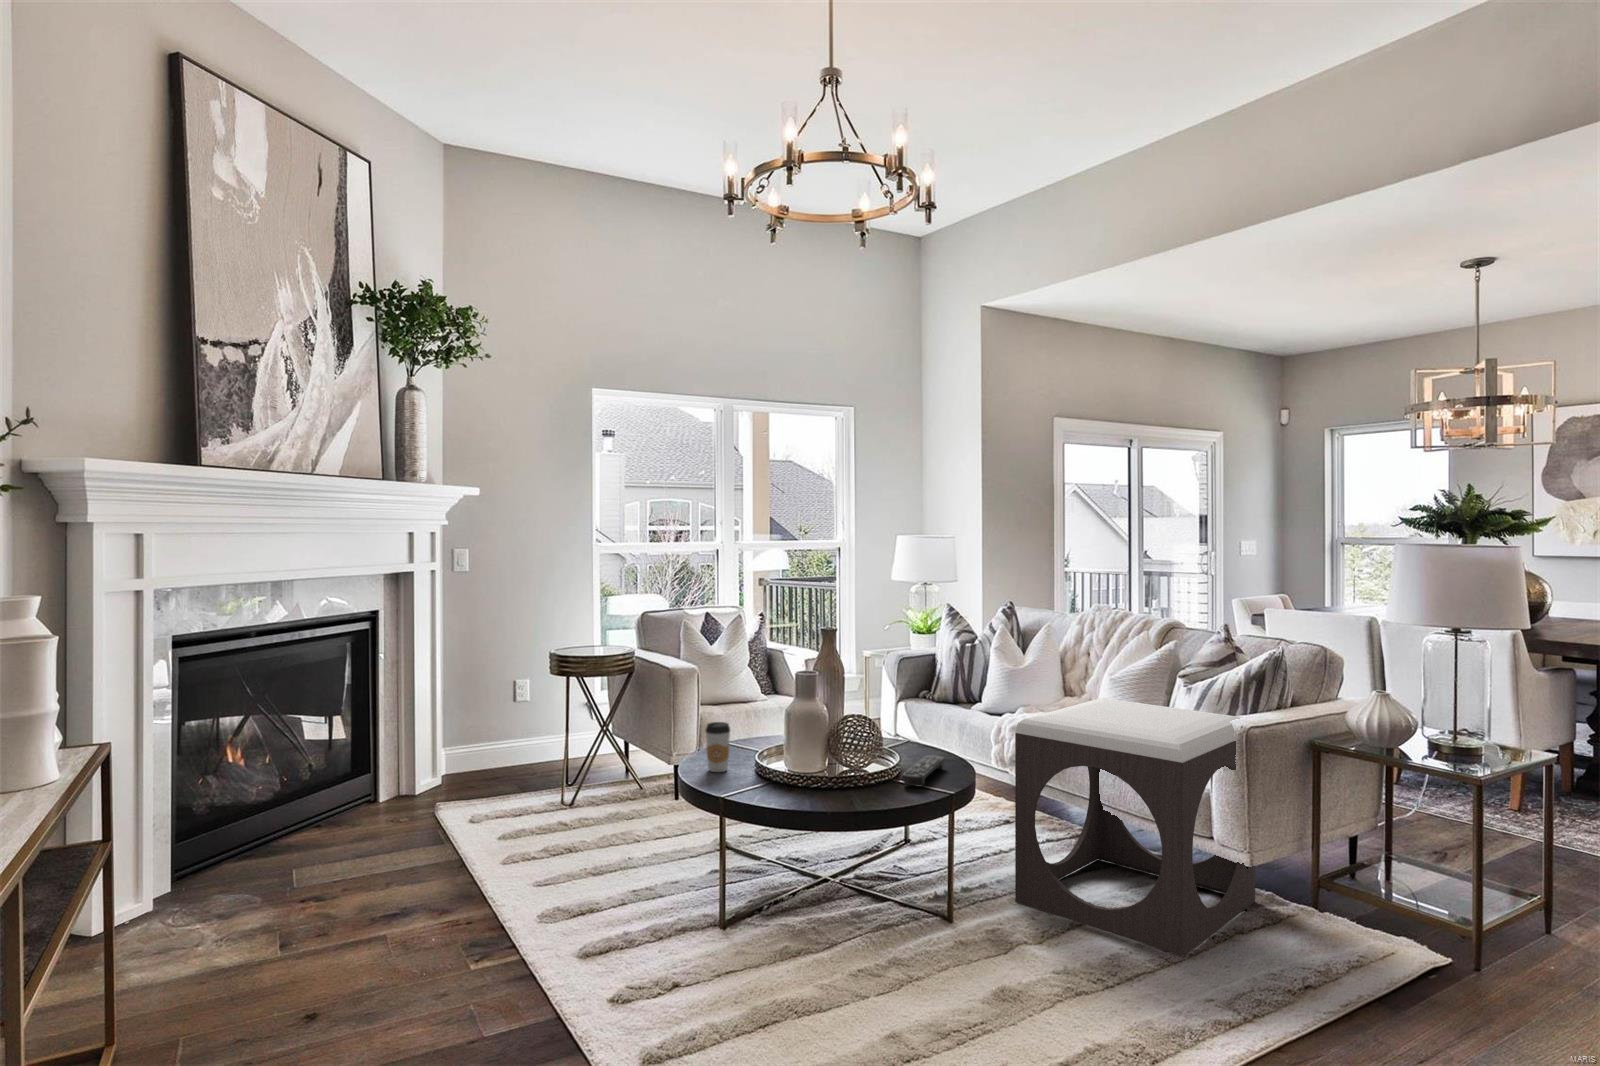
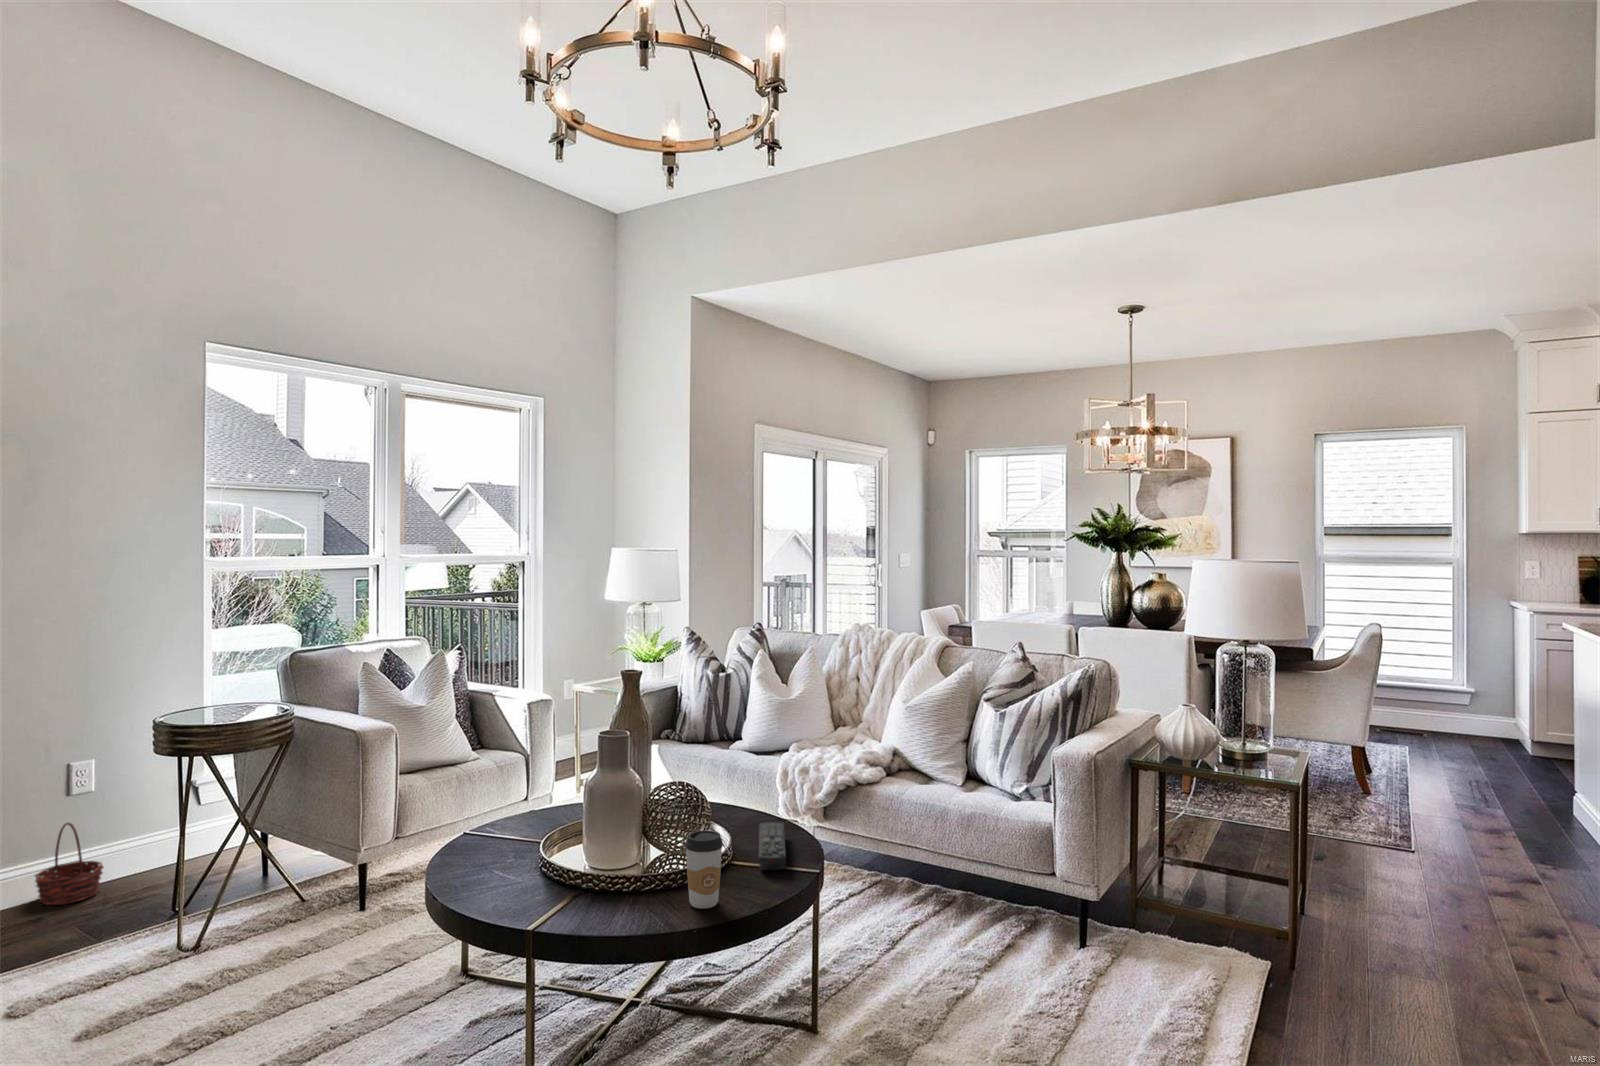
footstool: present [1015,698,1255,956] -> none [867,731,1087,1021]
basket: none [495,718,533,772] -> present [35,823,104,905]
coffee cup: present [705,722,730,772] -> present [685,831,723,908]

